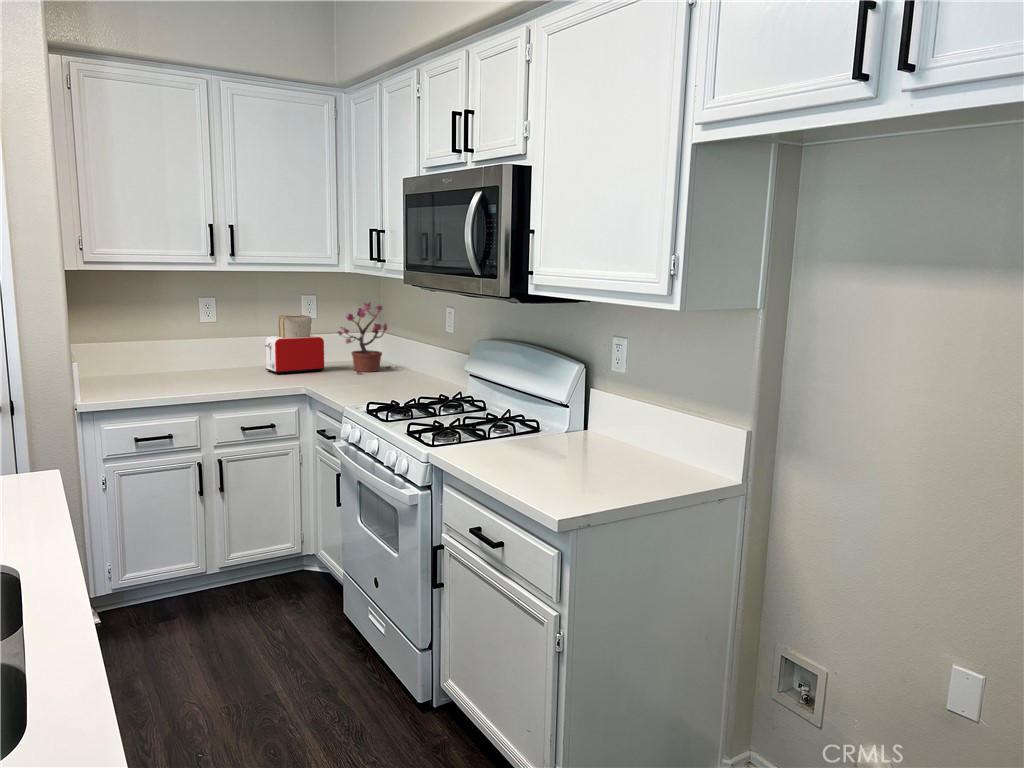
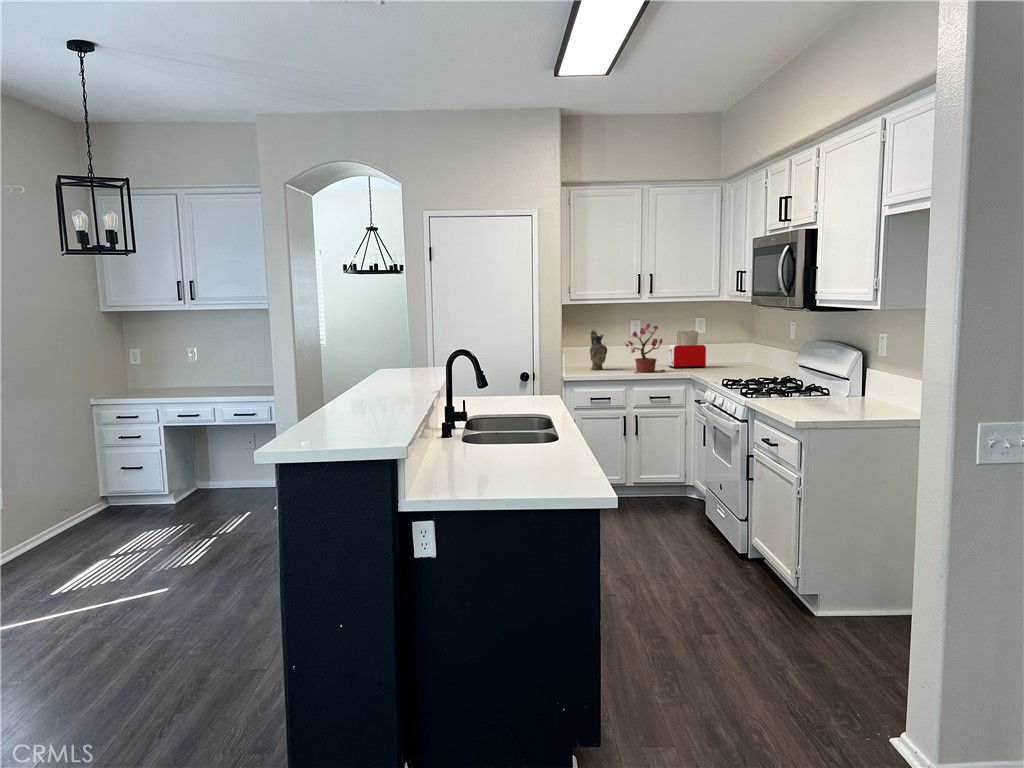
potted plant: present [338,302,391,374] -> present [626,324,665,373]
ceramic pitcher: none [124,313,158,384] -> present [590,330,607,370]

